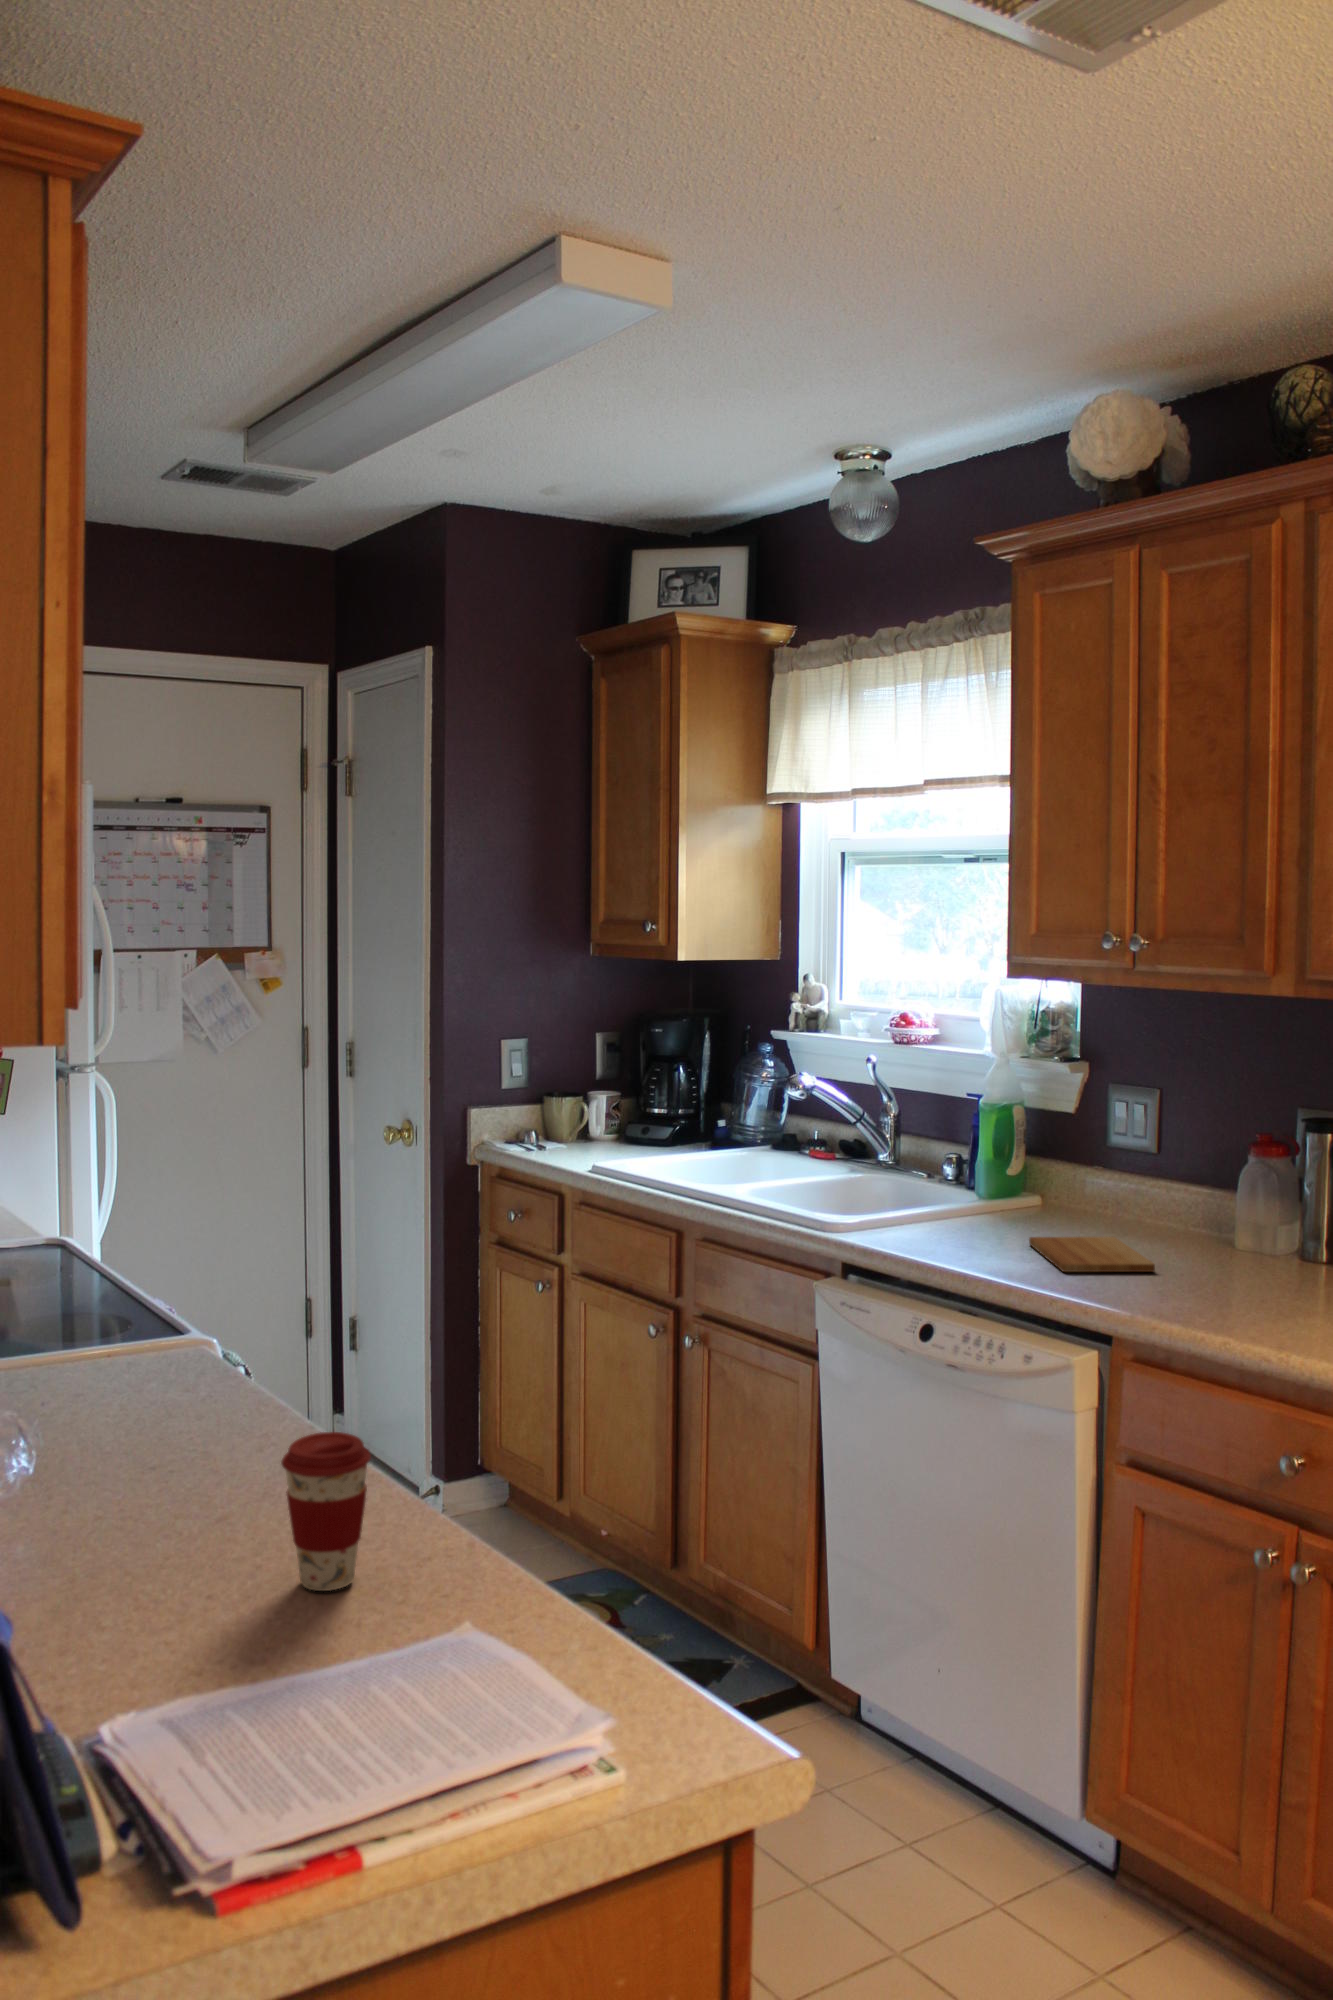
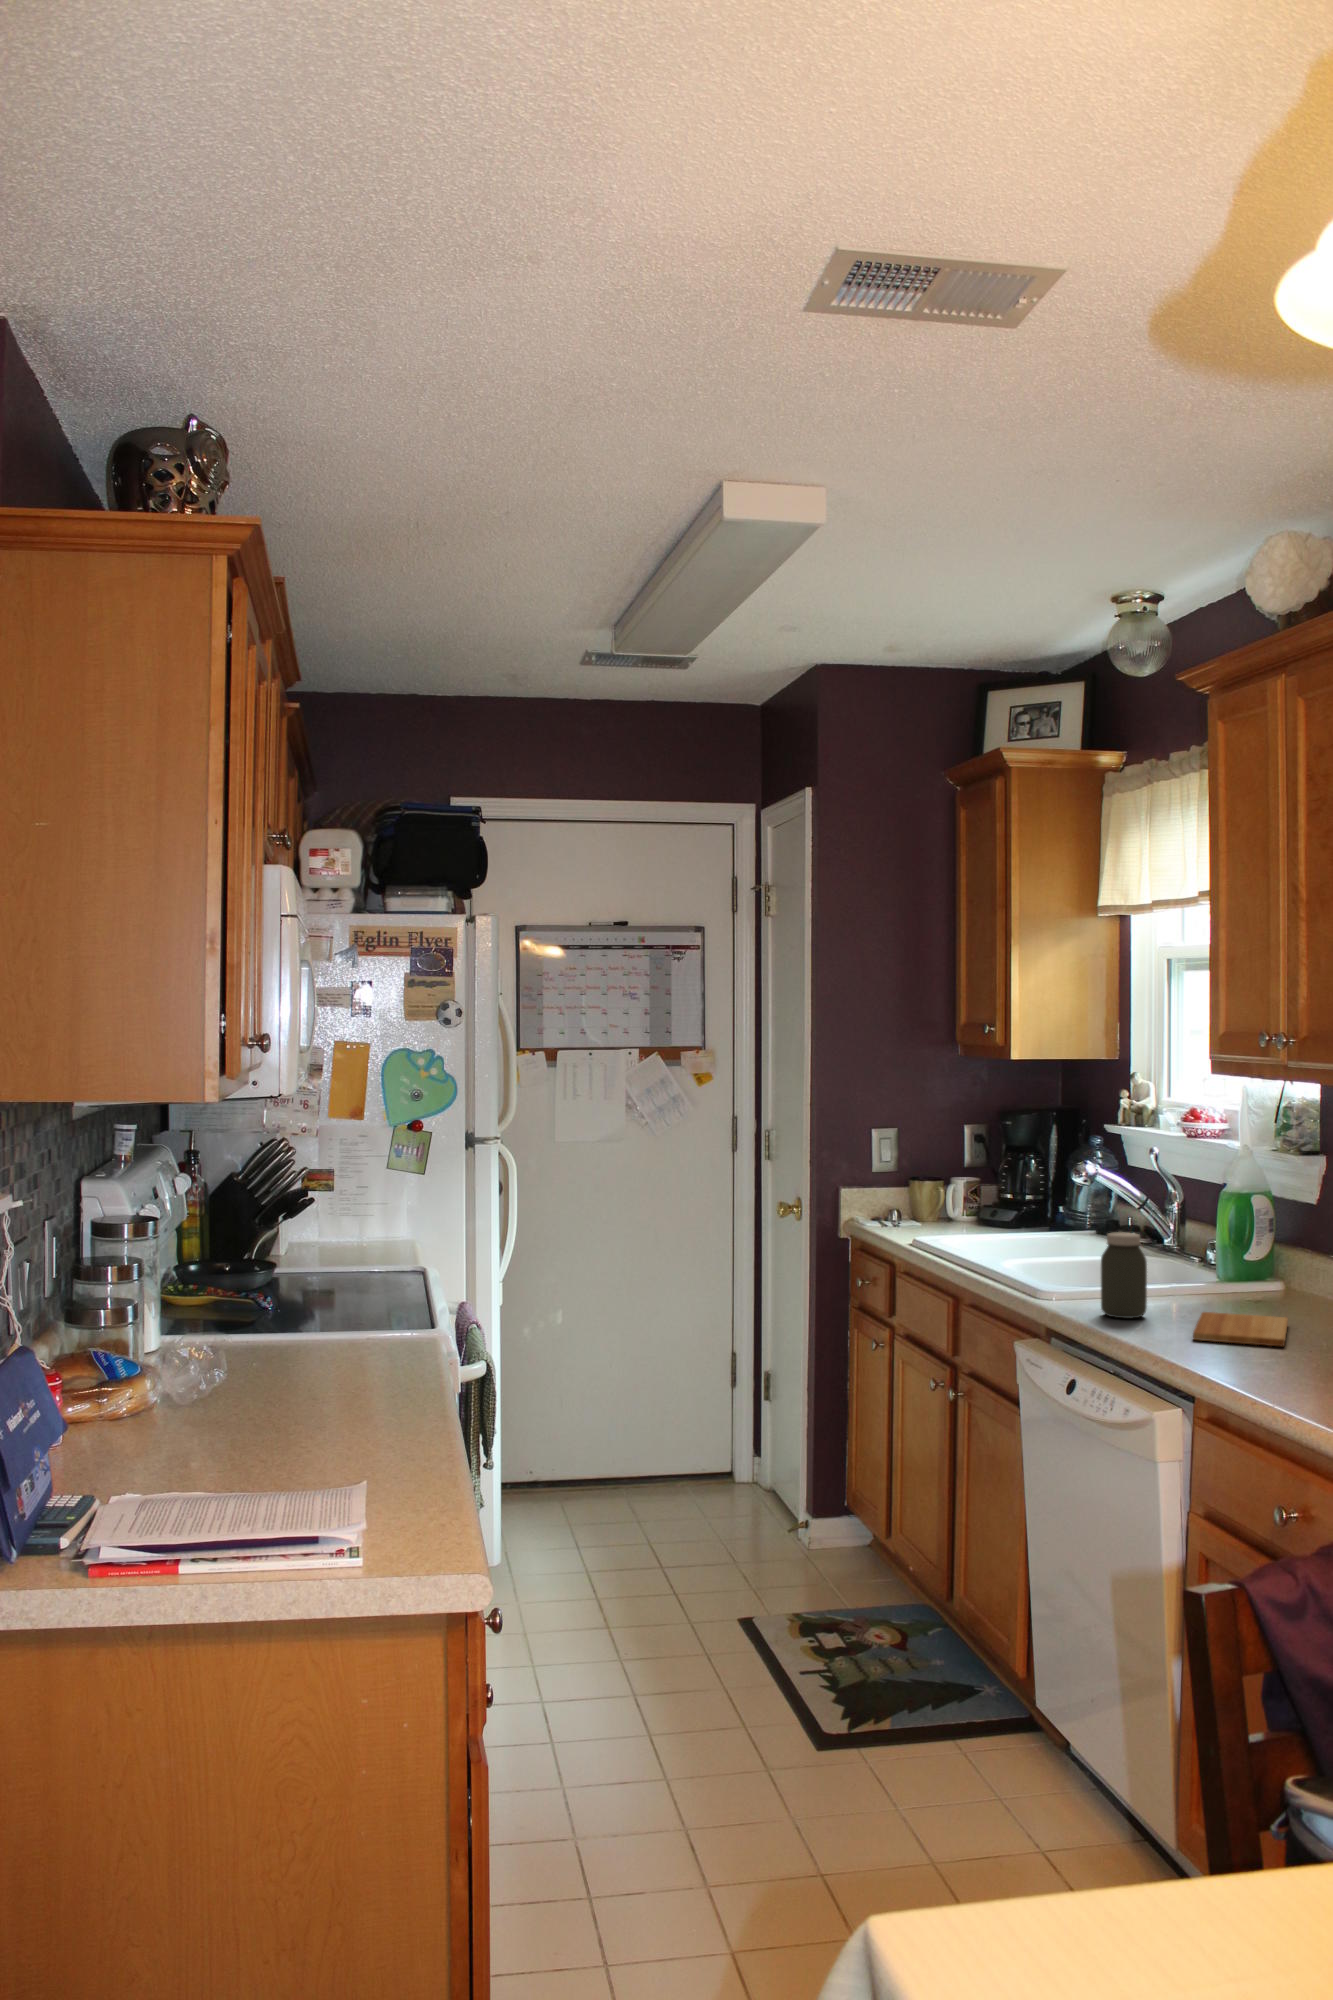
jar: none [928,1157,978,1251] -> present [1101,1232,1147,1319]
coffee cup: present [281,1432,371,1591] -> none [307,1349,366,1451]

